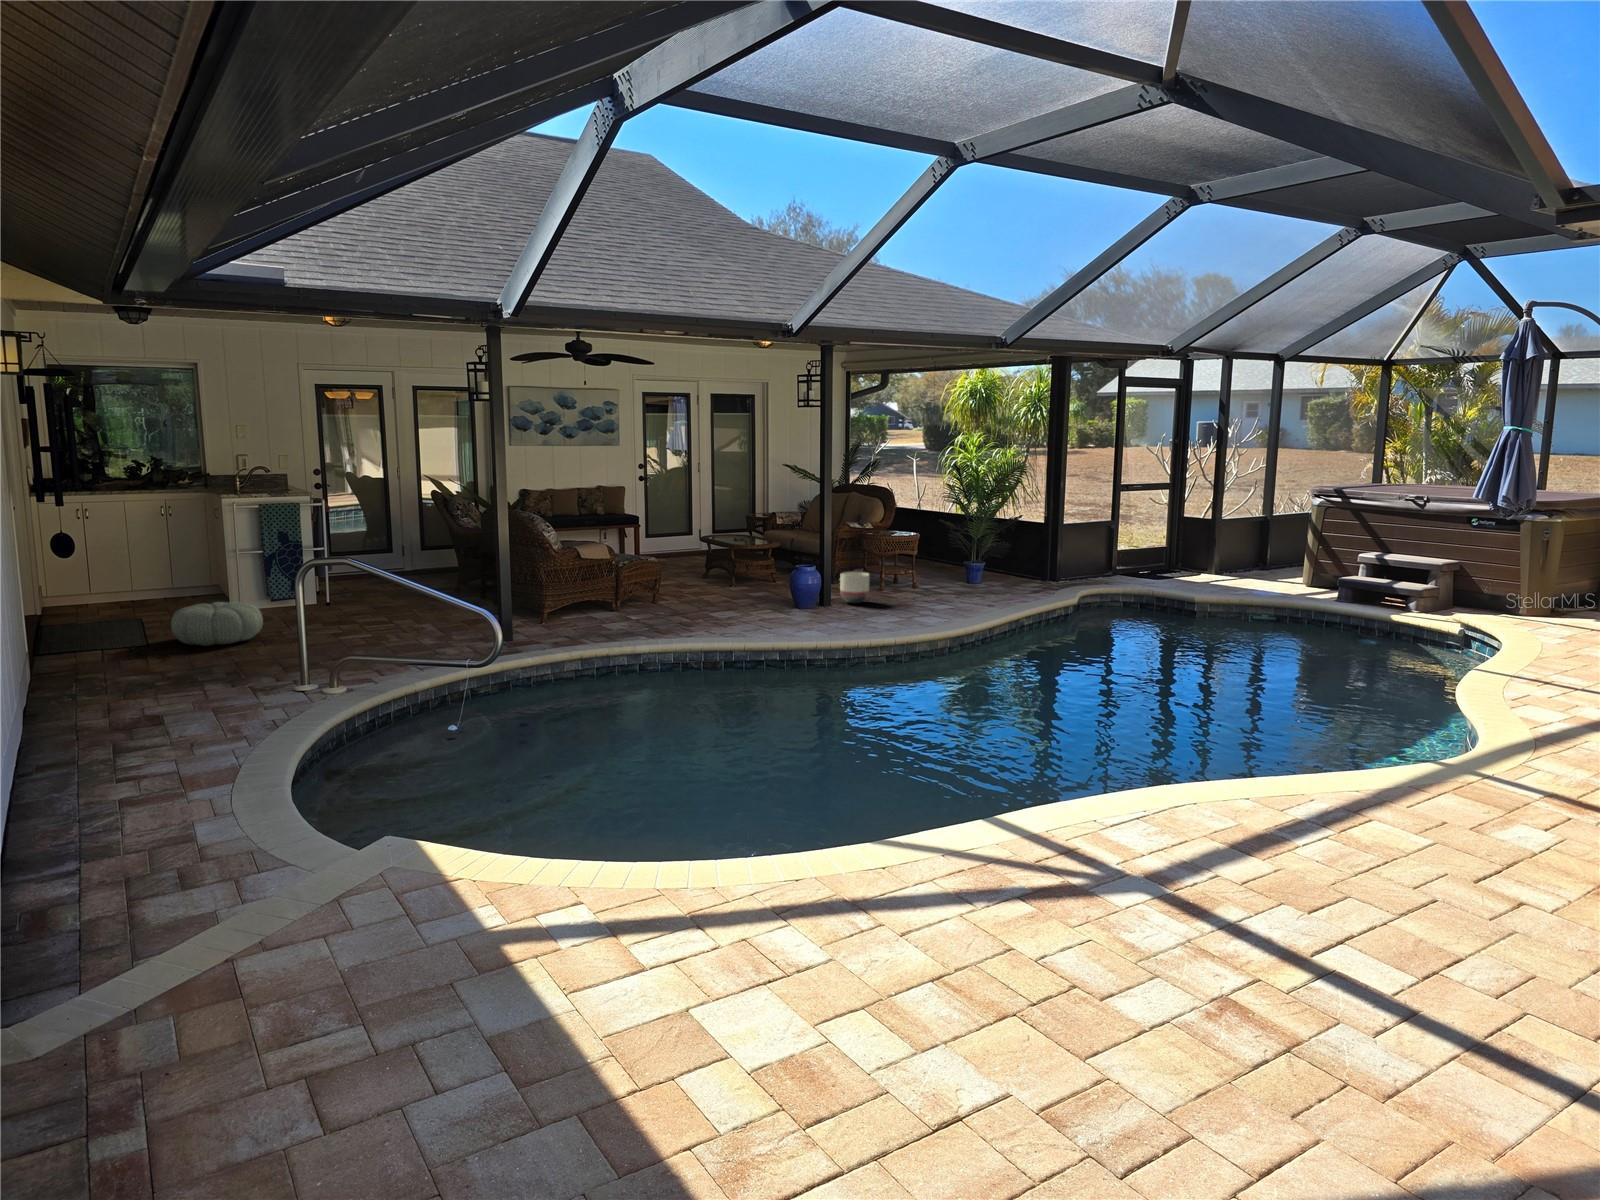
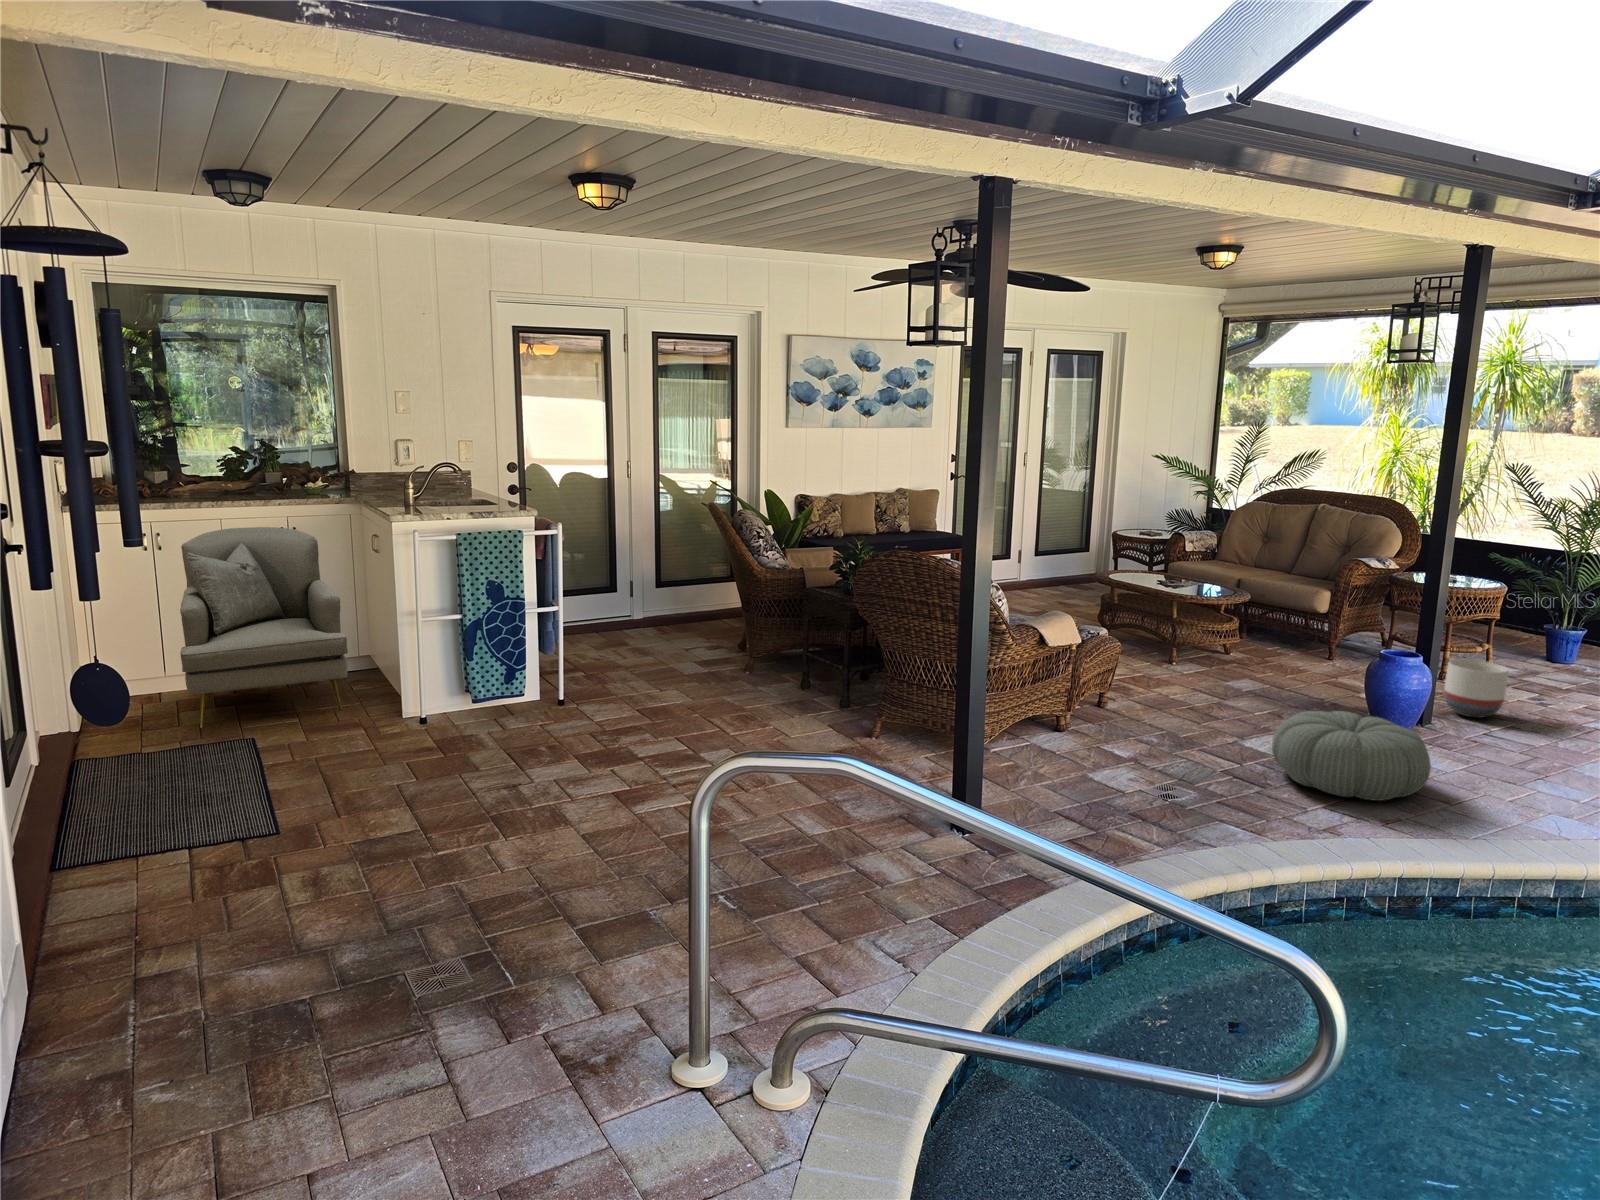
armchair: none [100,505,199,614] -> present [180,527,348,727]
pouf: present [171,602,263,646] -> present [1272,711,1431,801]

